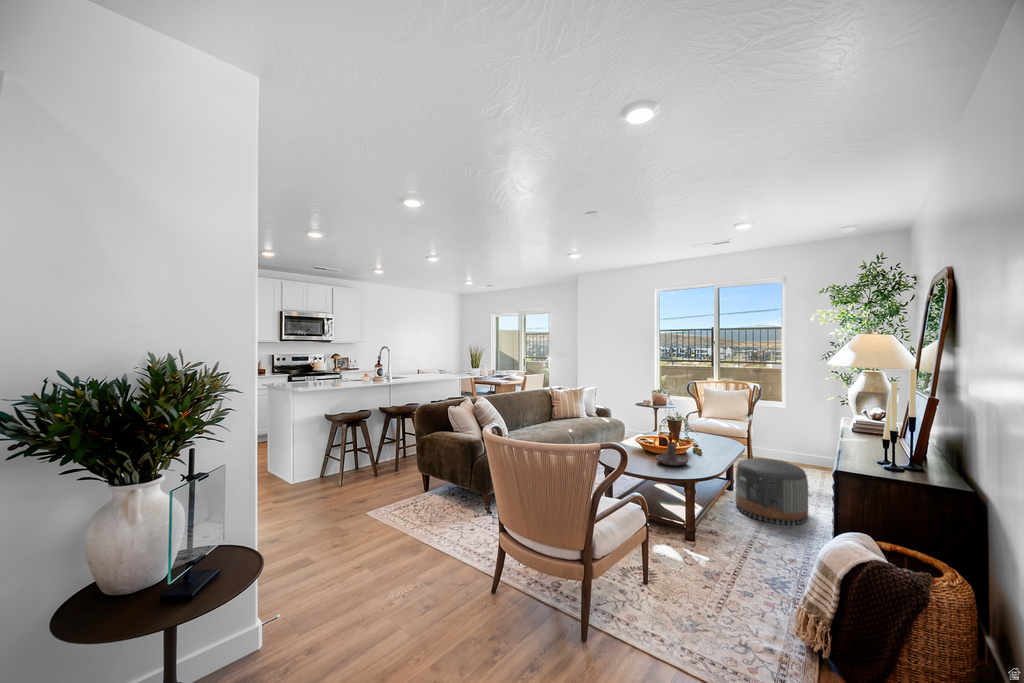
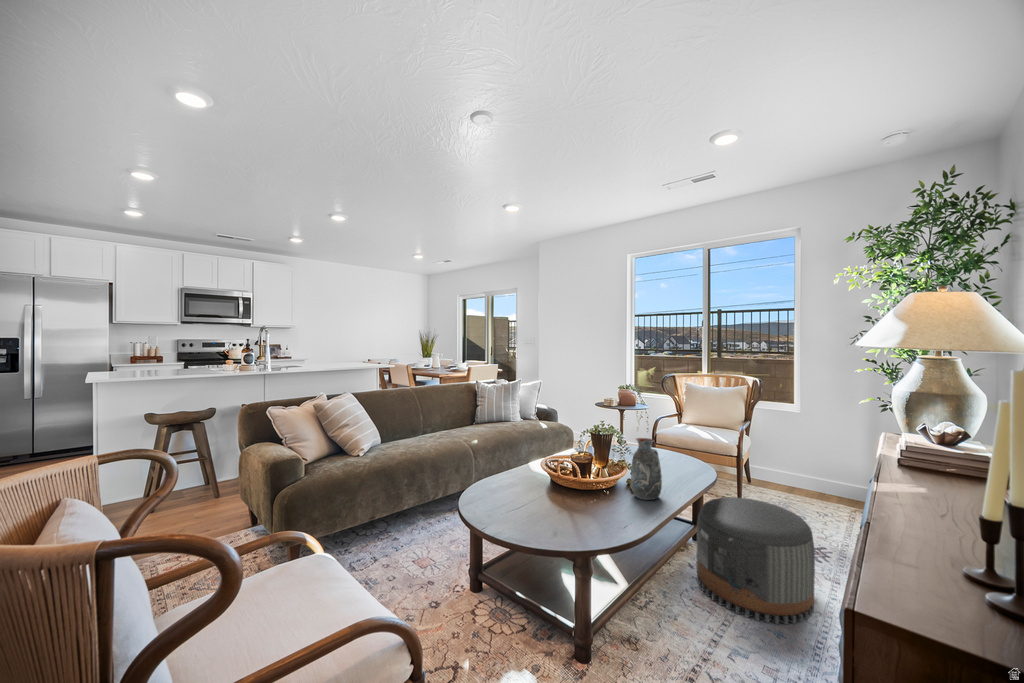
decorative vase: none [699,420,719,457] -> present [631,438,662,500]
candle holder: present [656,442,688,466] -> none [543,477,596,519]

